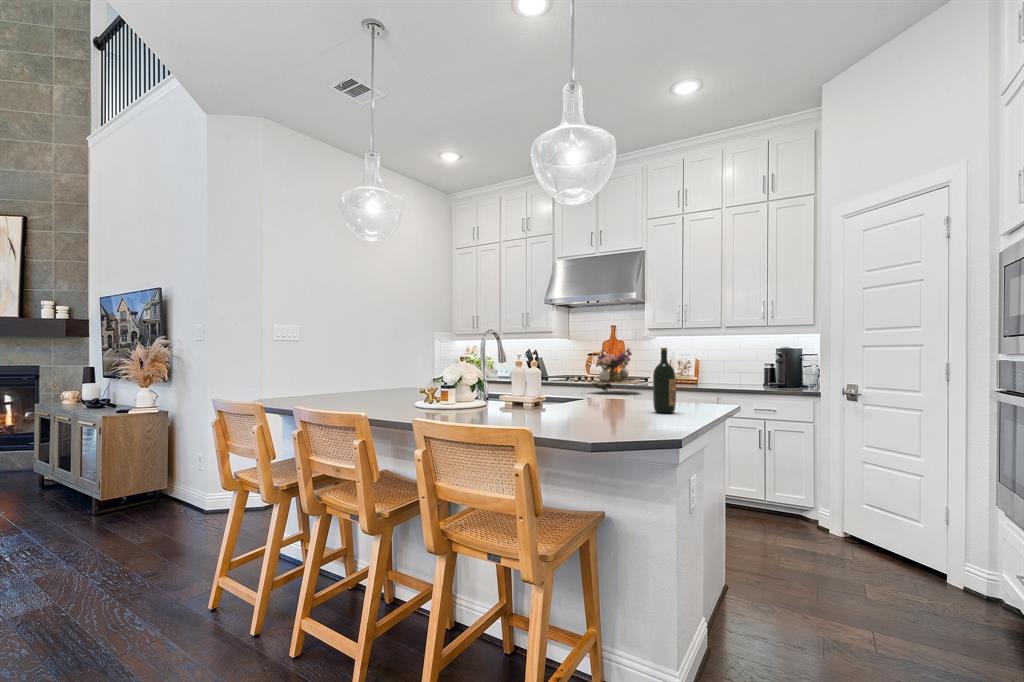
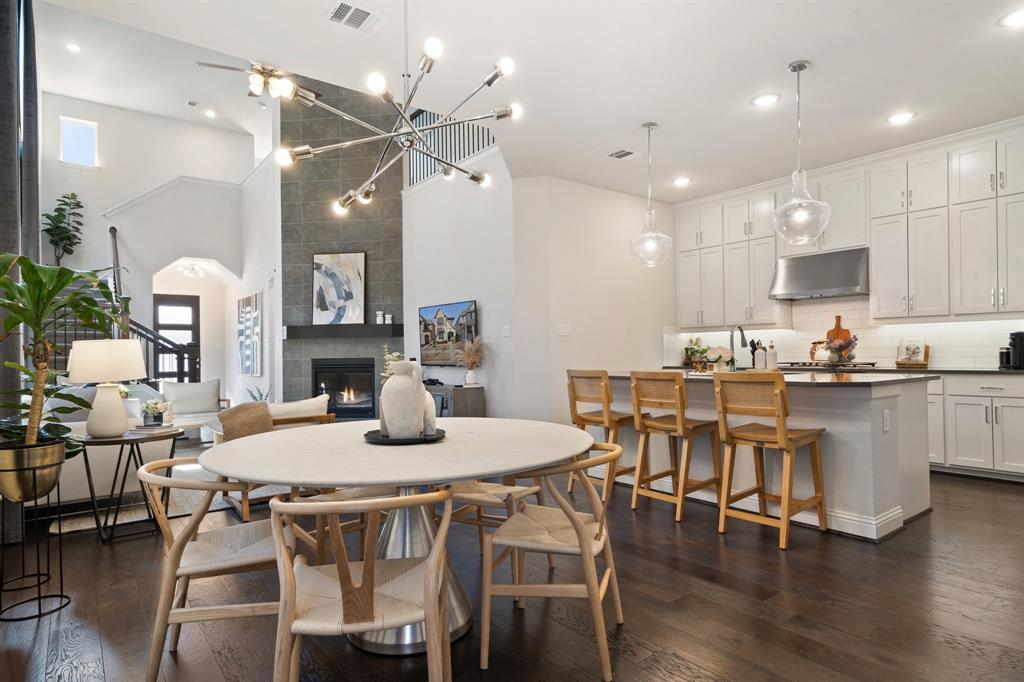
wine bottle: present [653,348,676,413] -> none [880,331,900,380]

